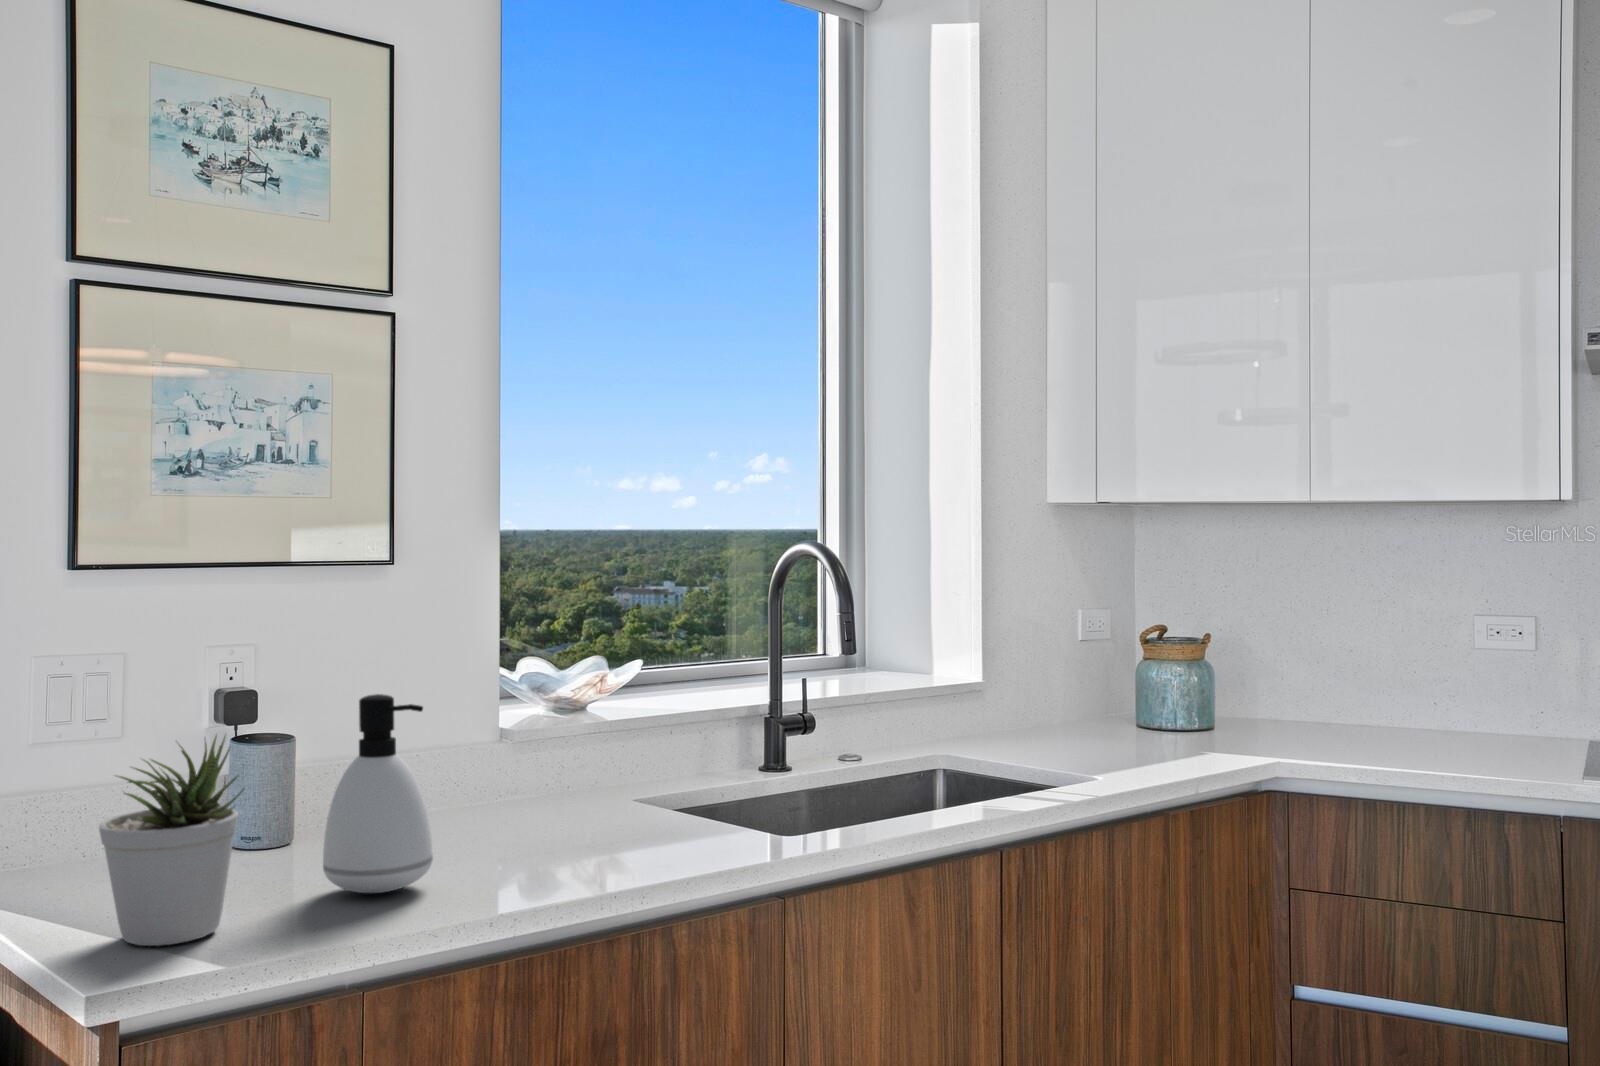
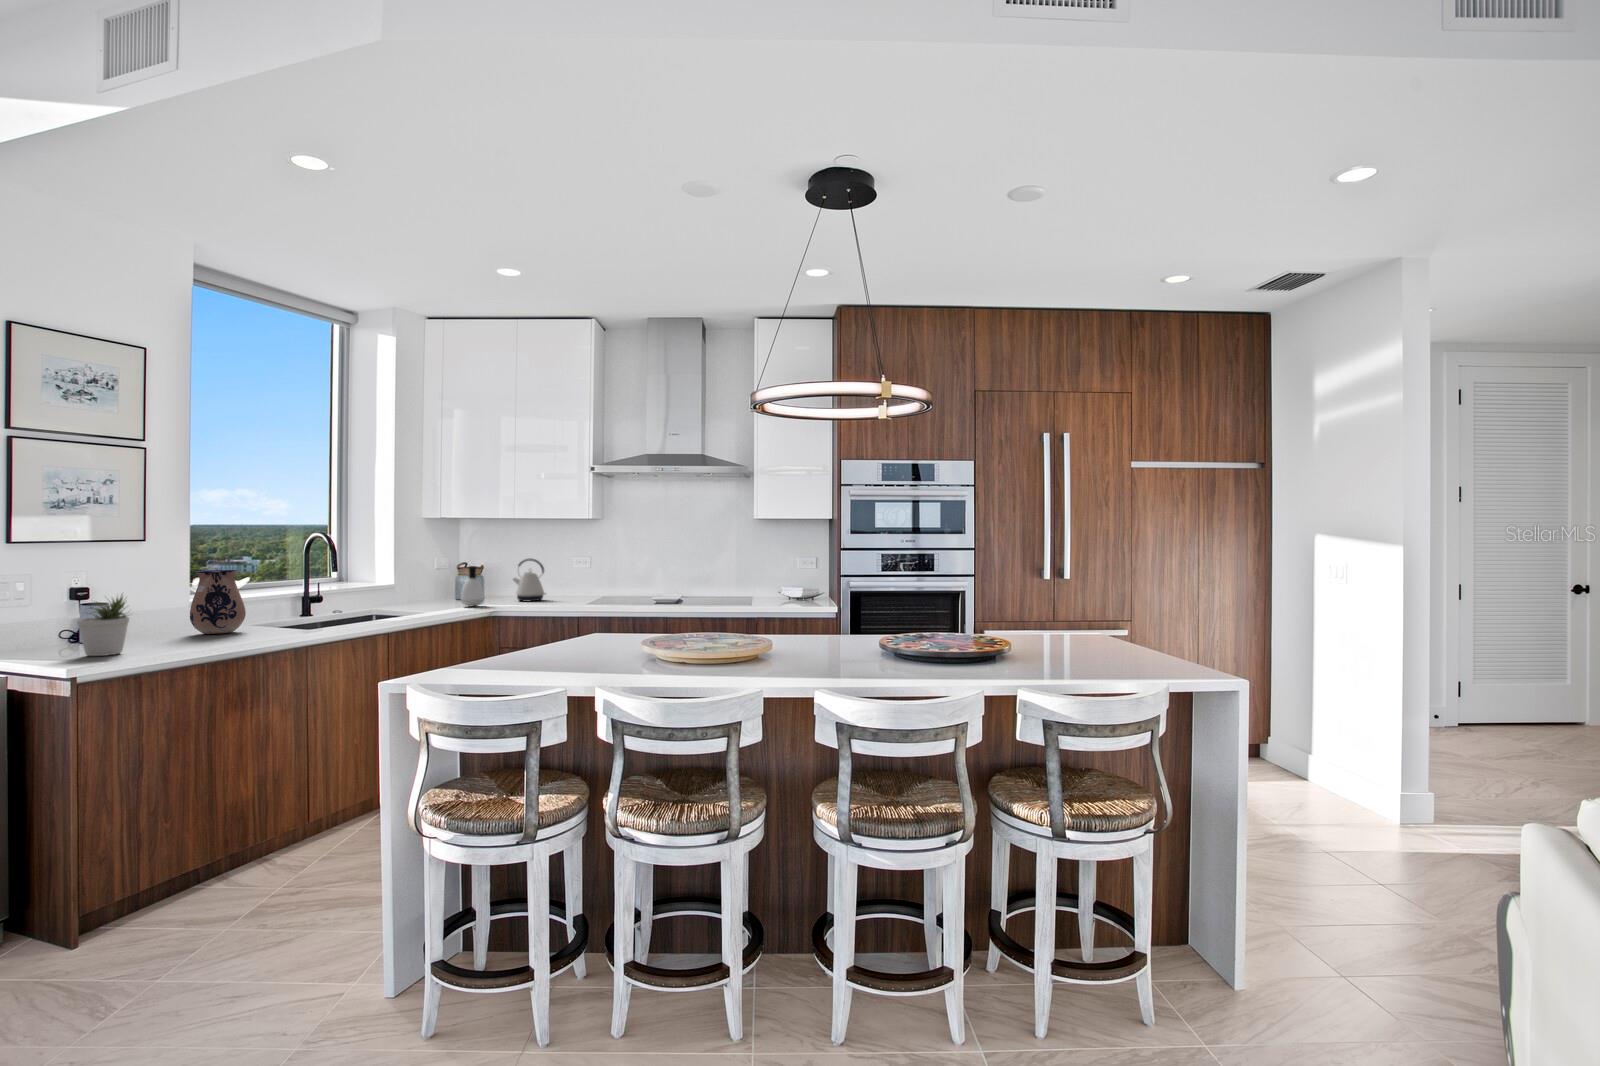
kettle: none [1291,614,1400,746] -> present [513,558,546,601]
ceramic pitcher: none [472,645,603,837] -> present [190,570,246,634]
soap dispenser: present [323,694,433,893] -> present [461,566,484,606]

